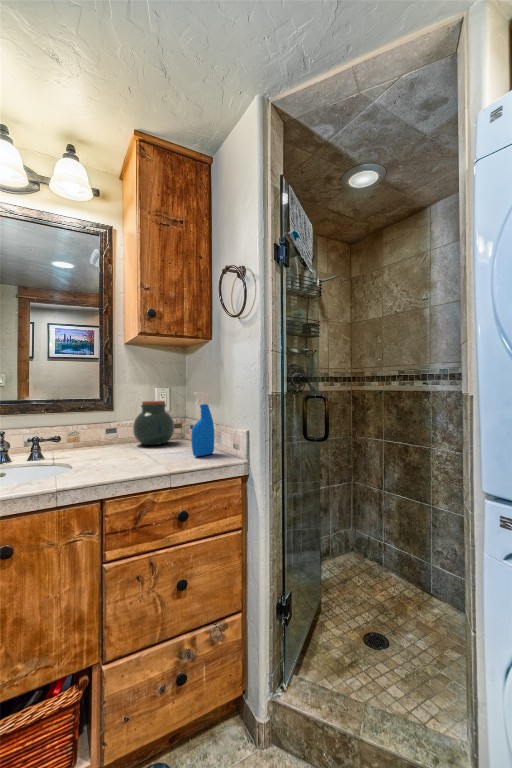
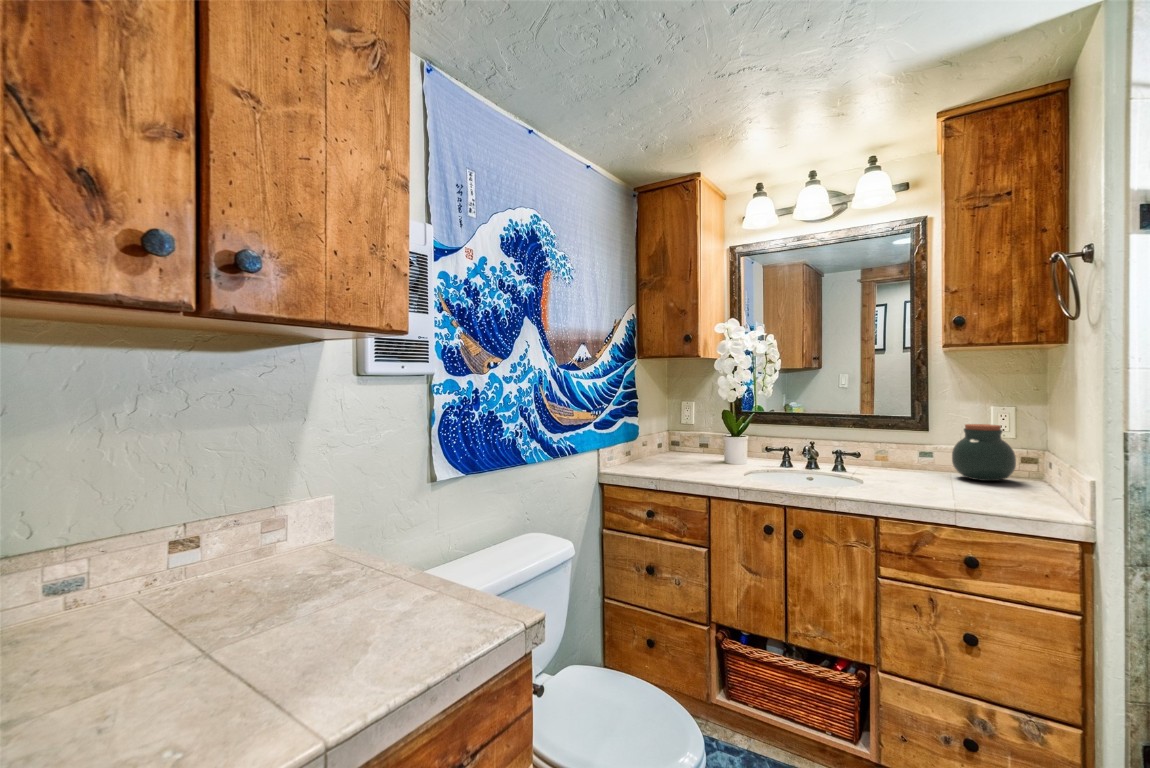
spray bottle: present [191,392,214,456] -> none [1009,421,1054,505]

